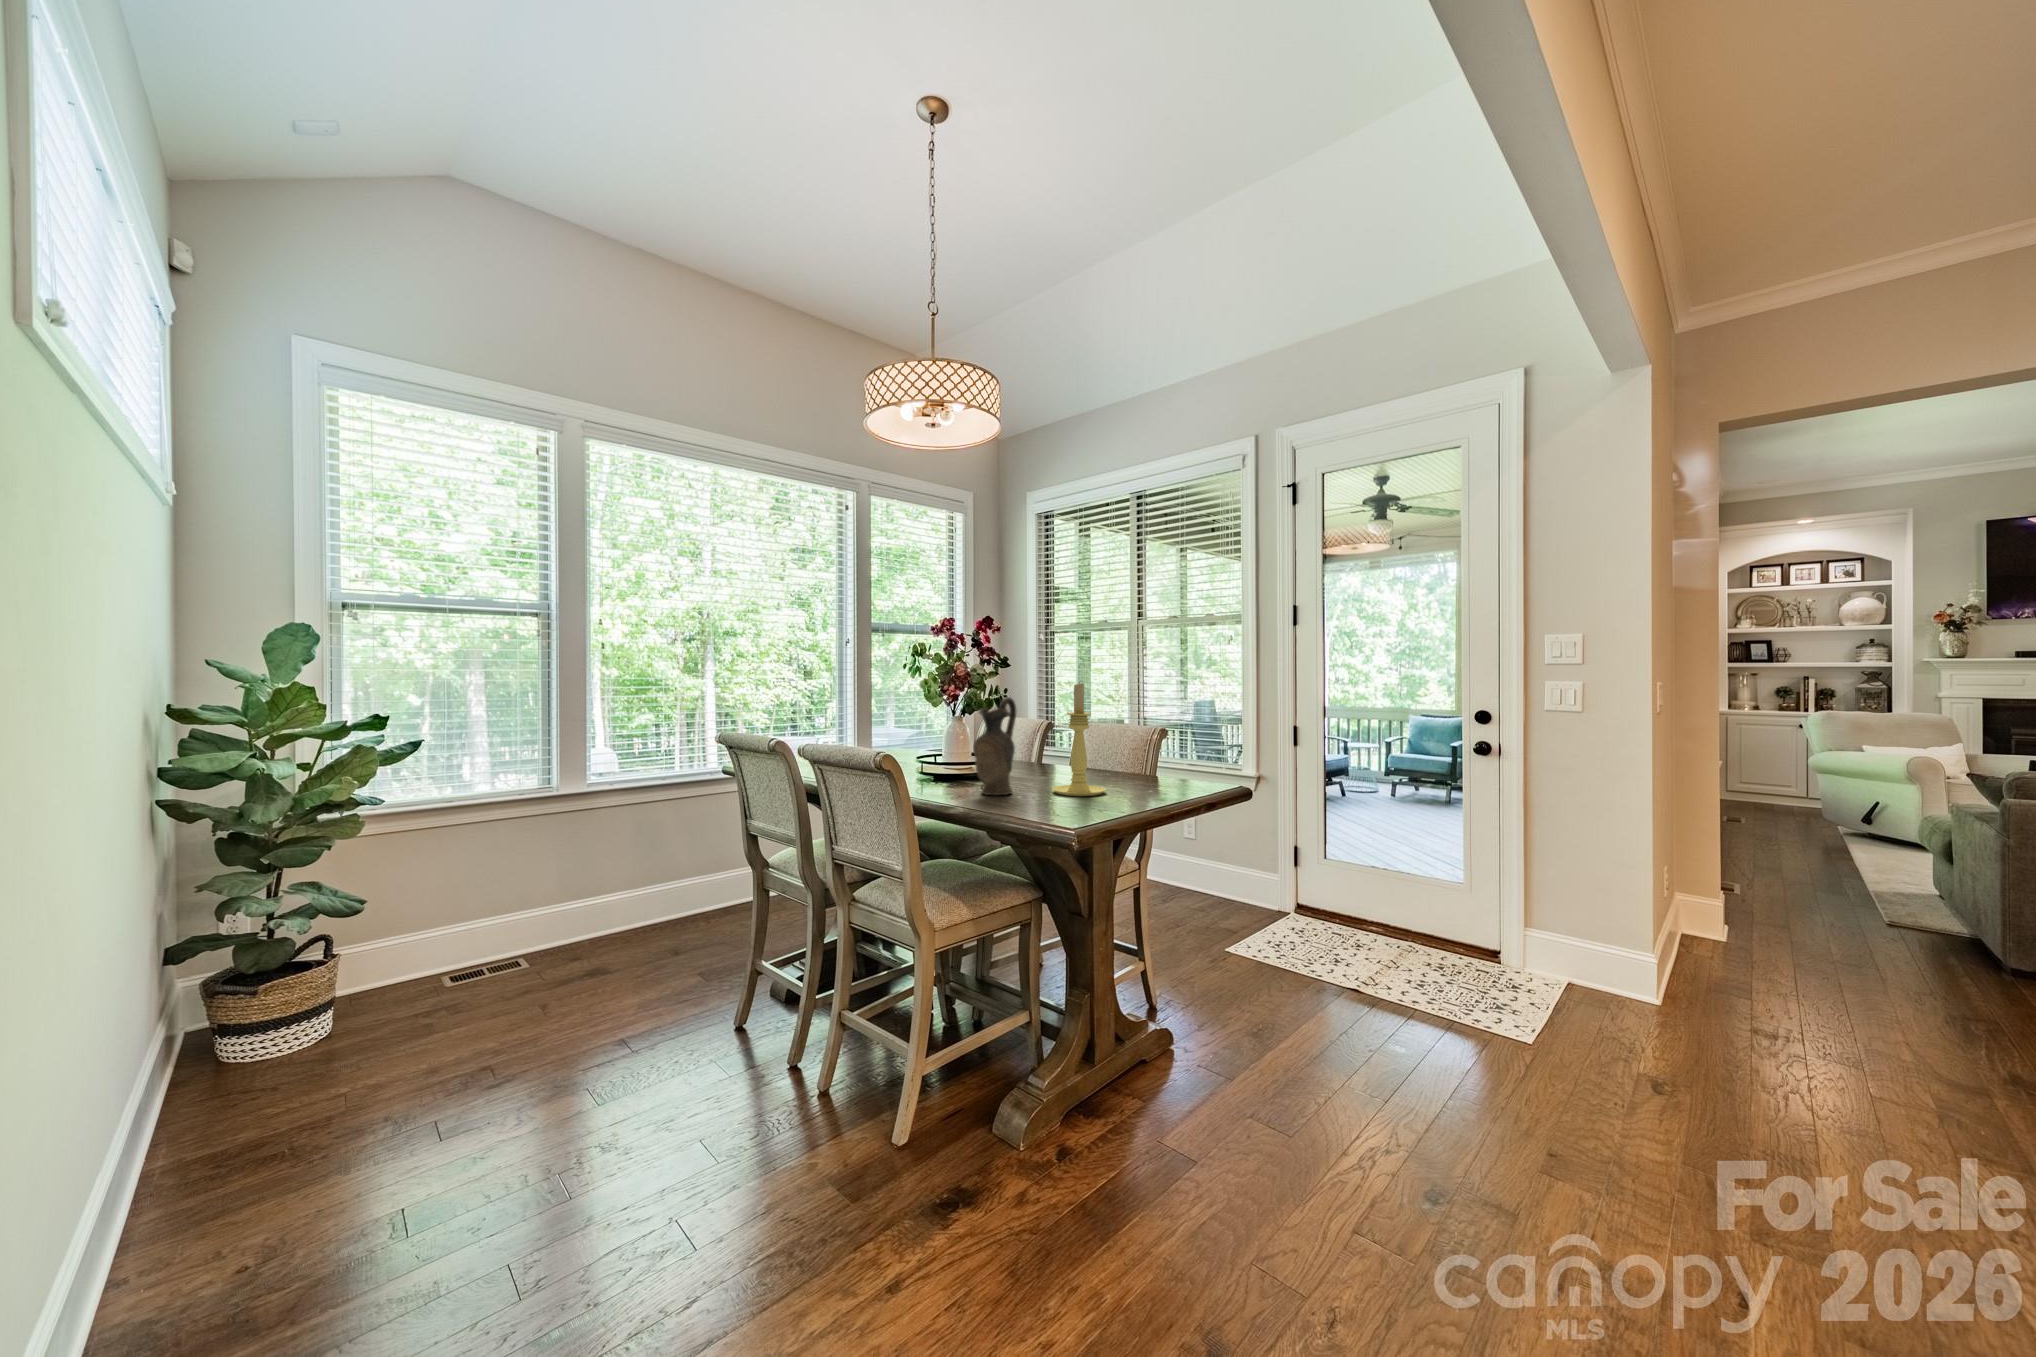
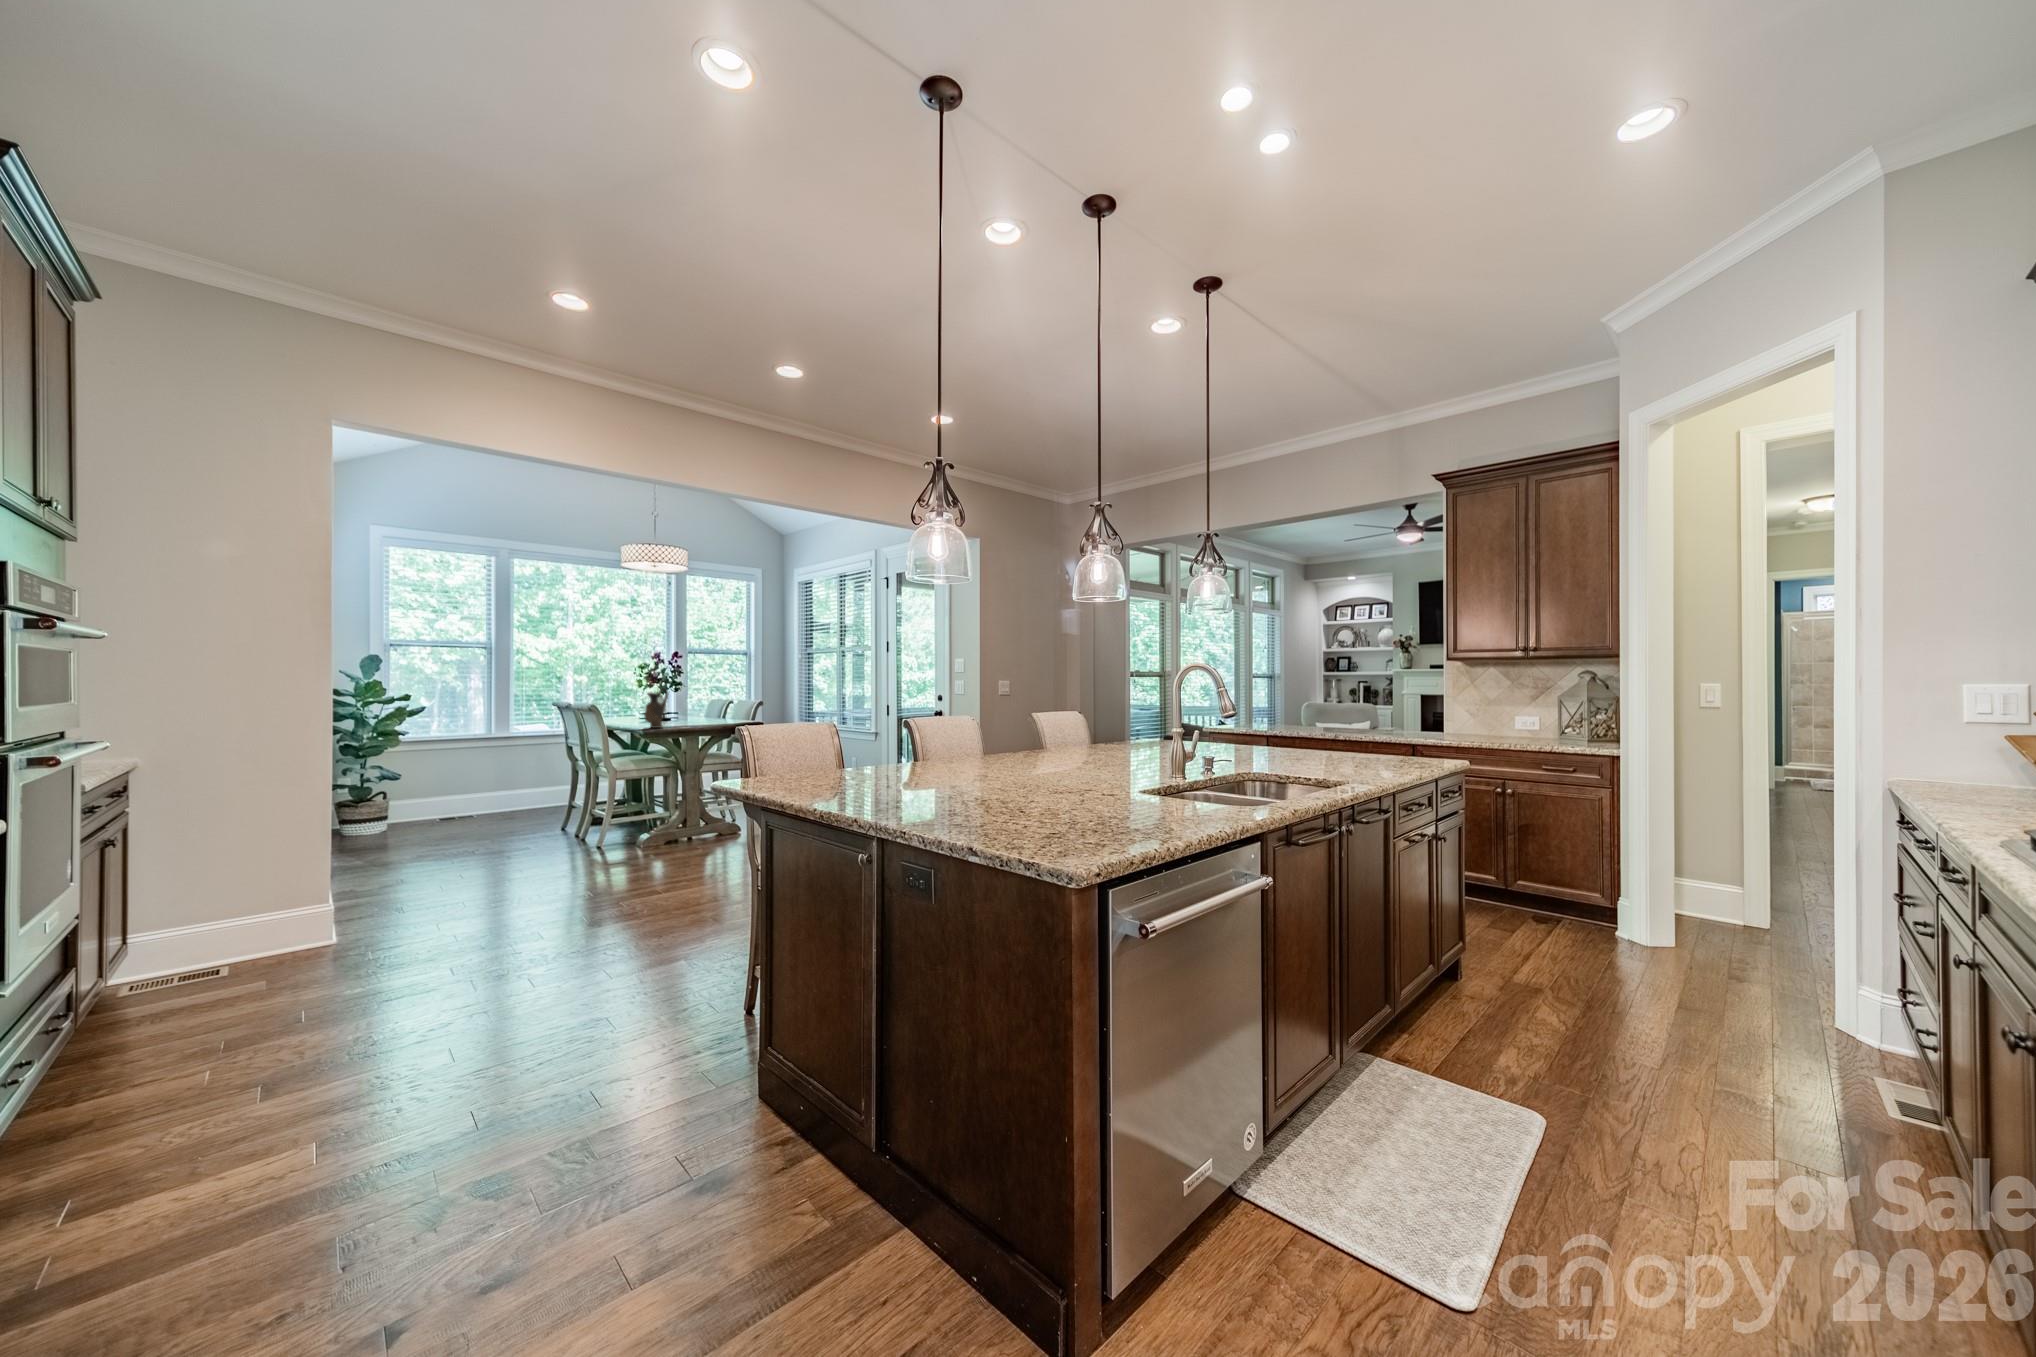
candle holder: present [1052,682,1106,796] -> none [679,682,704,729]

